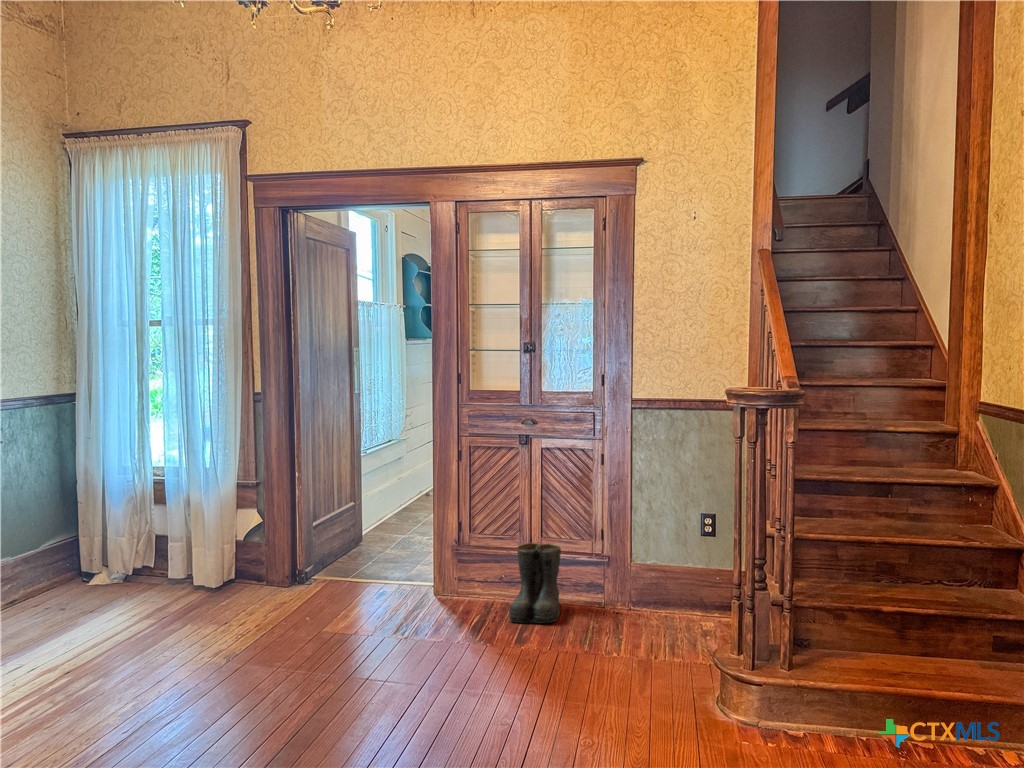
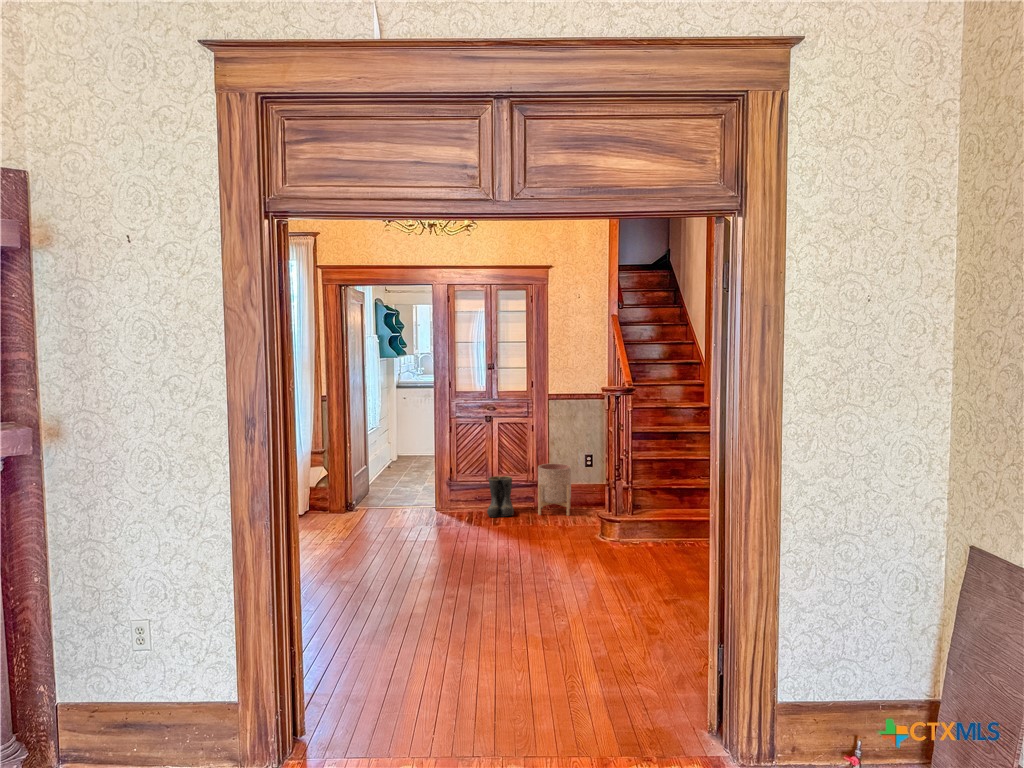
planter: none [604,526,670,632] -> present [538,464,571,516]

